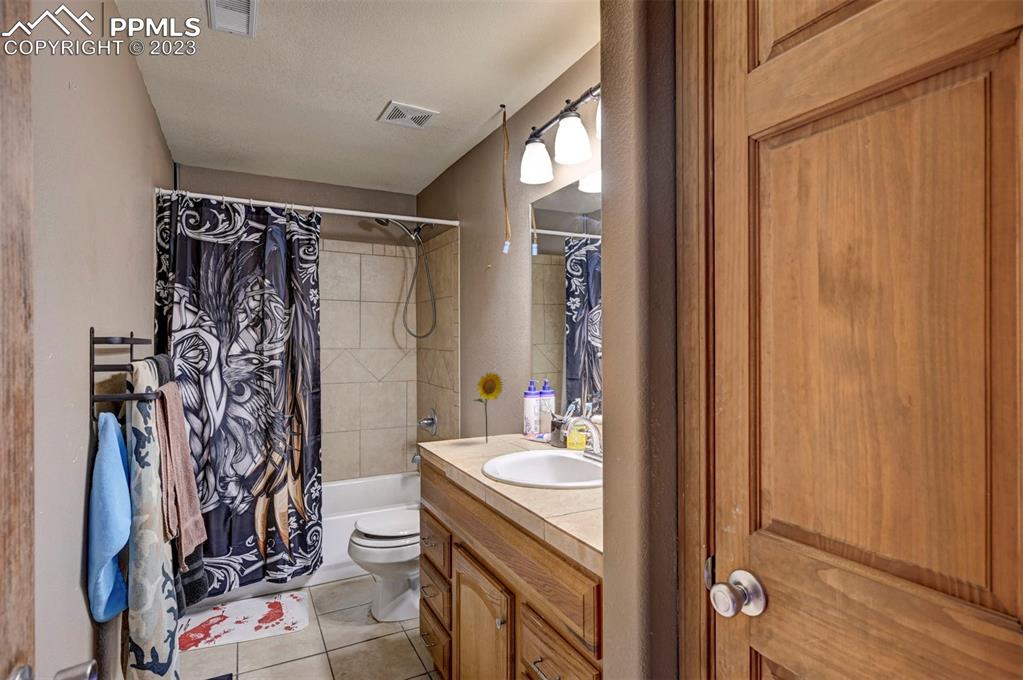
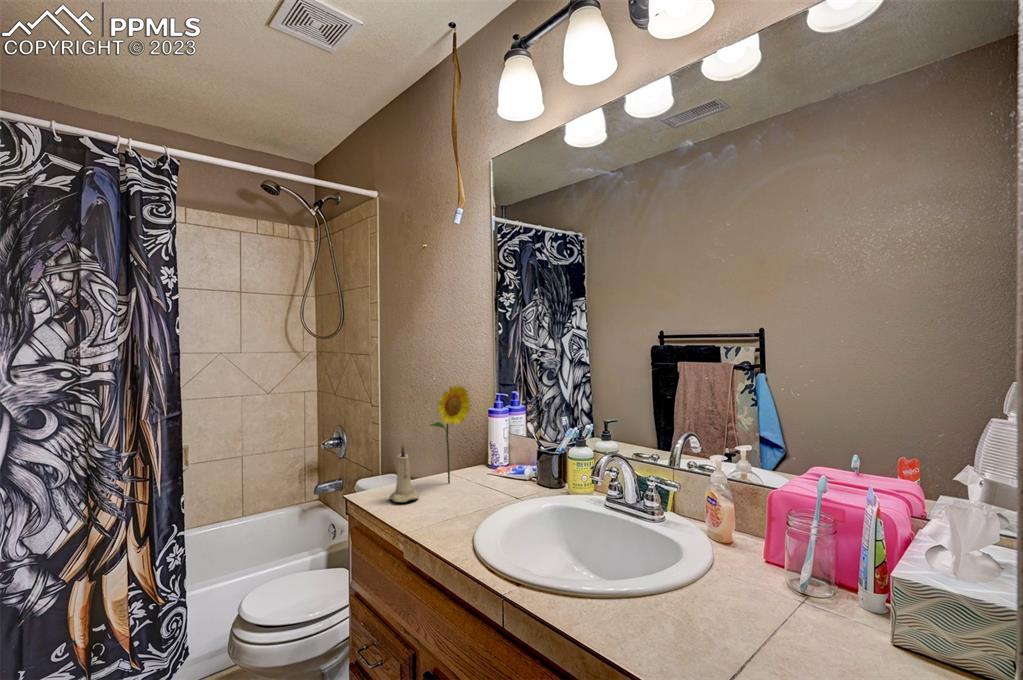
candle: none [442,411,462,449] -> present [389,445,419,502]

